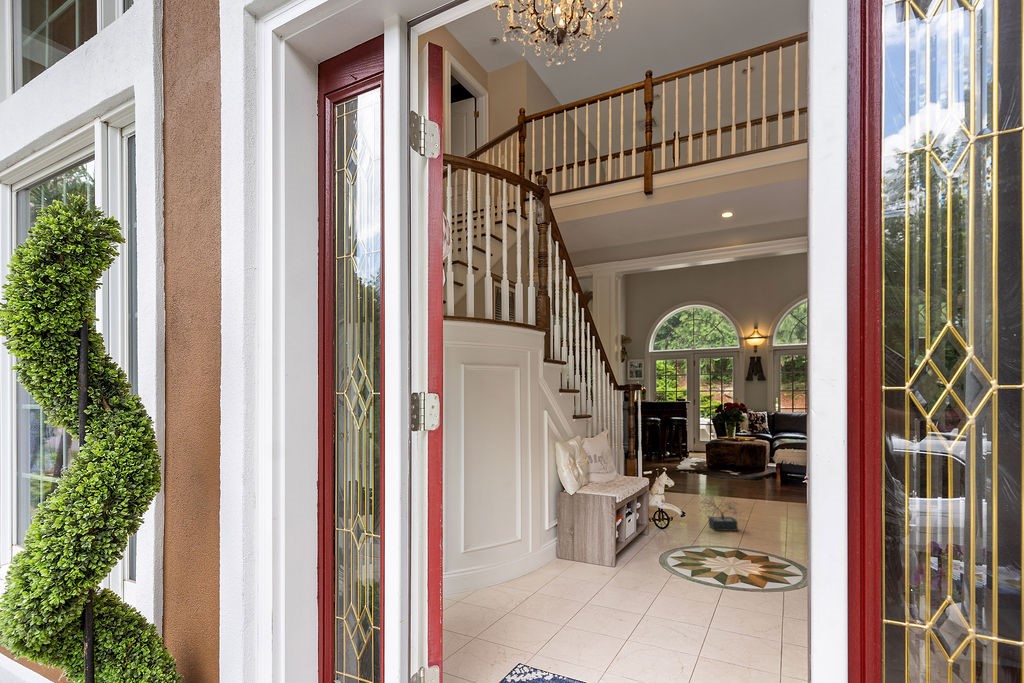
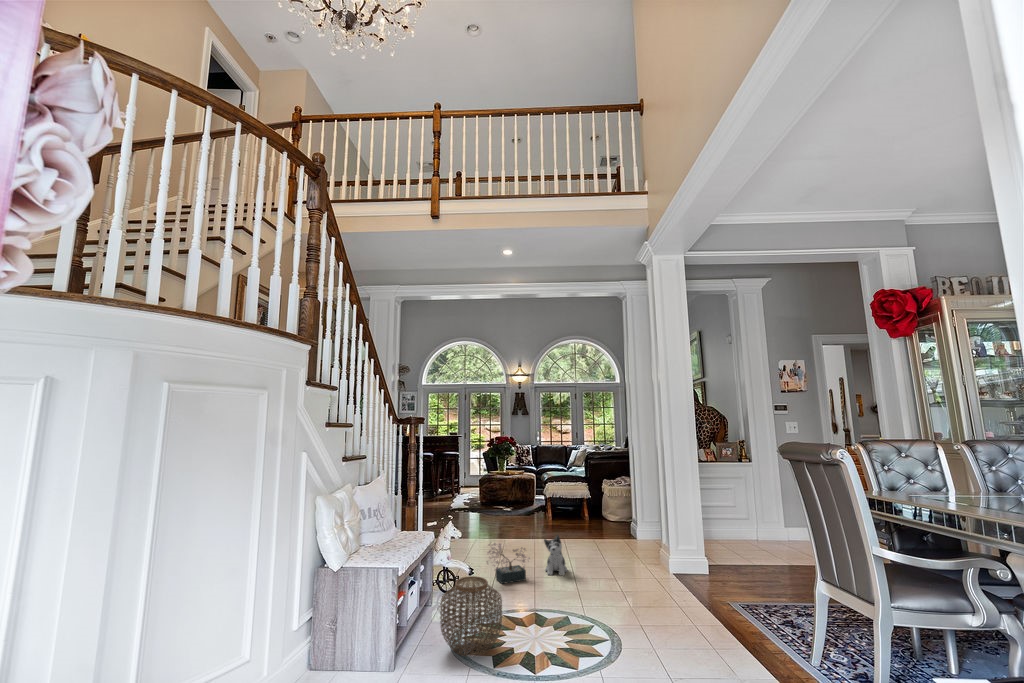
plush toy: none [757,494,782,532] -> present [544,535,568,575]
woven basket: none [650,512,702,572] -> present [440,576,502,657]

